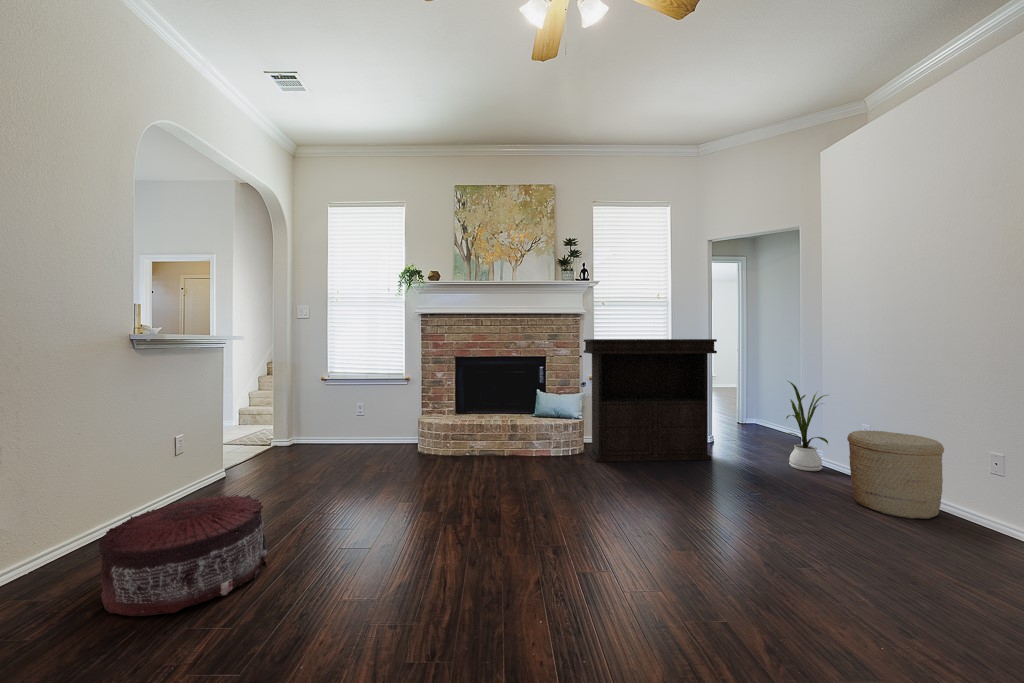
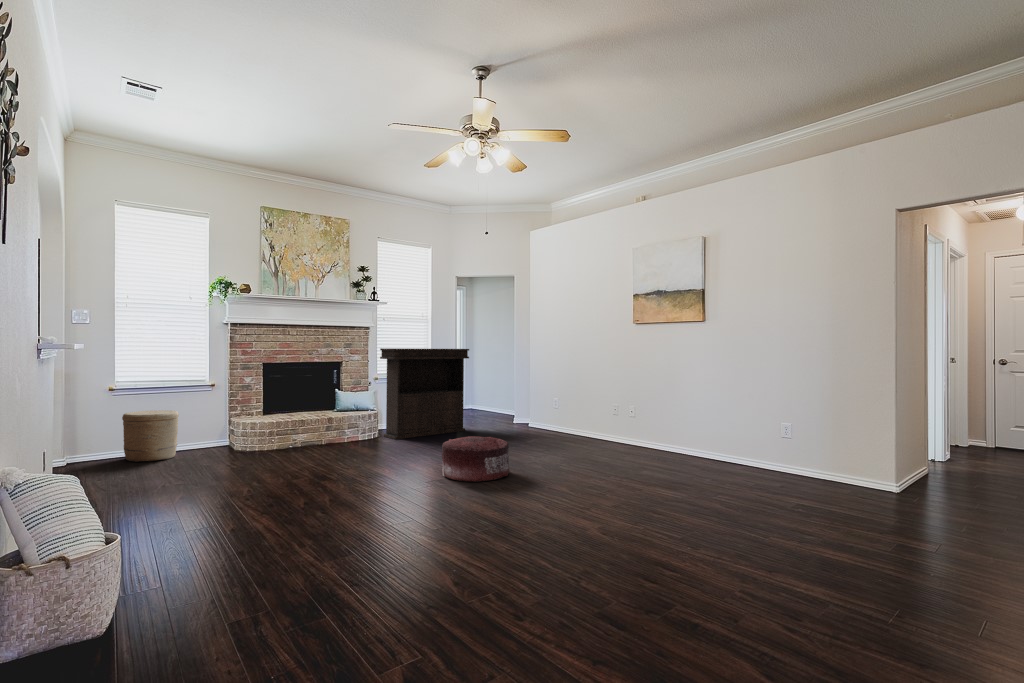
house plant: present [785,381,828,471] -> none [504,375,530,429]
woven basket: present [847,430,944,519] -> present [122,410,179,462]
pouf: present [99,495,267,616] -> present [442,436,509,482]

